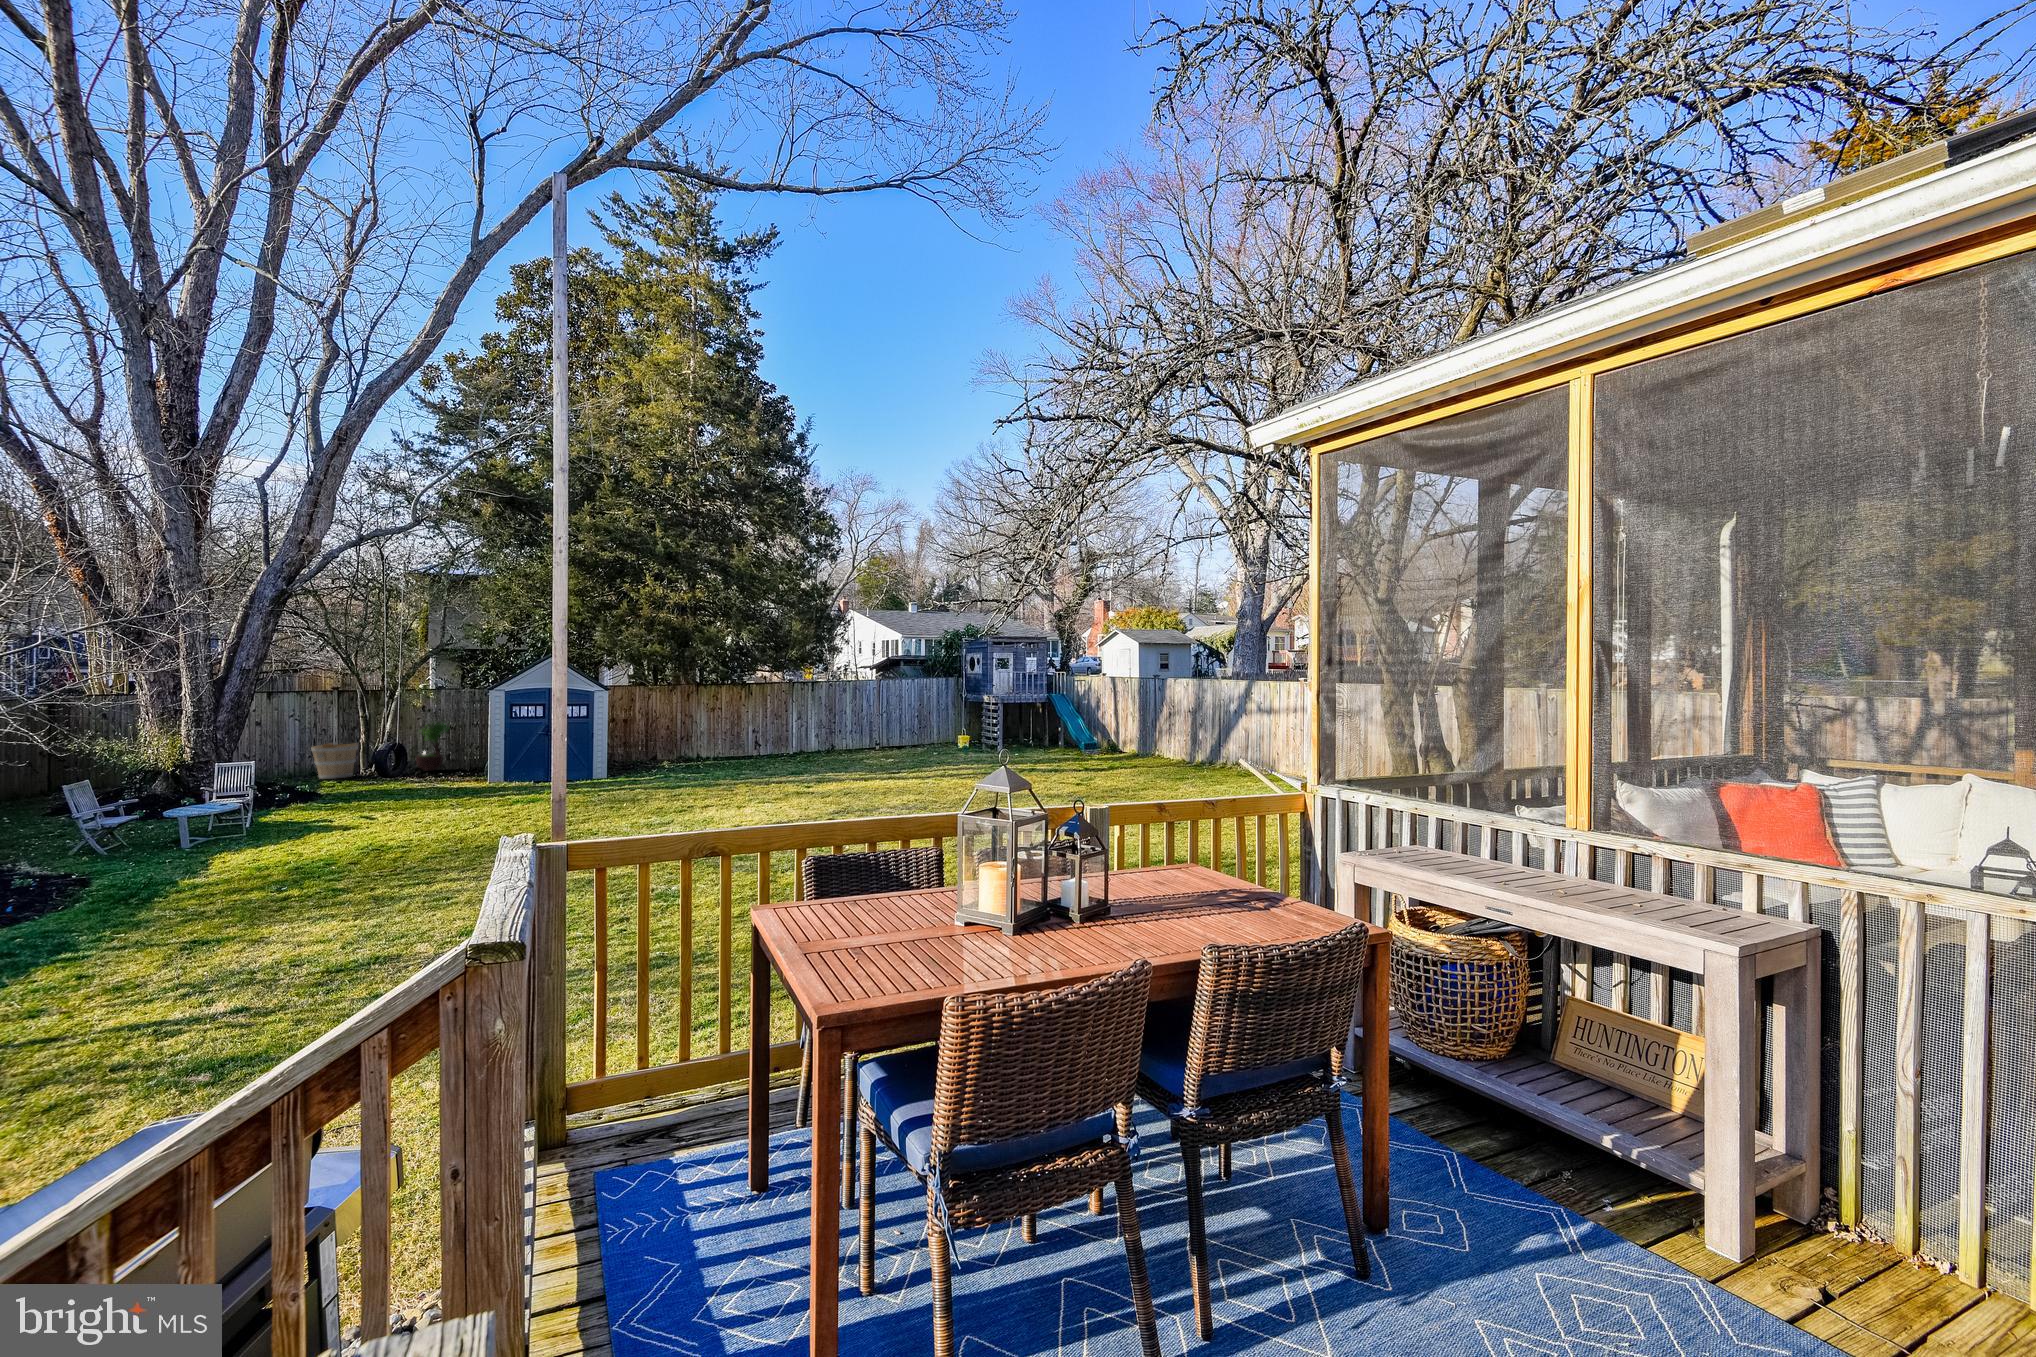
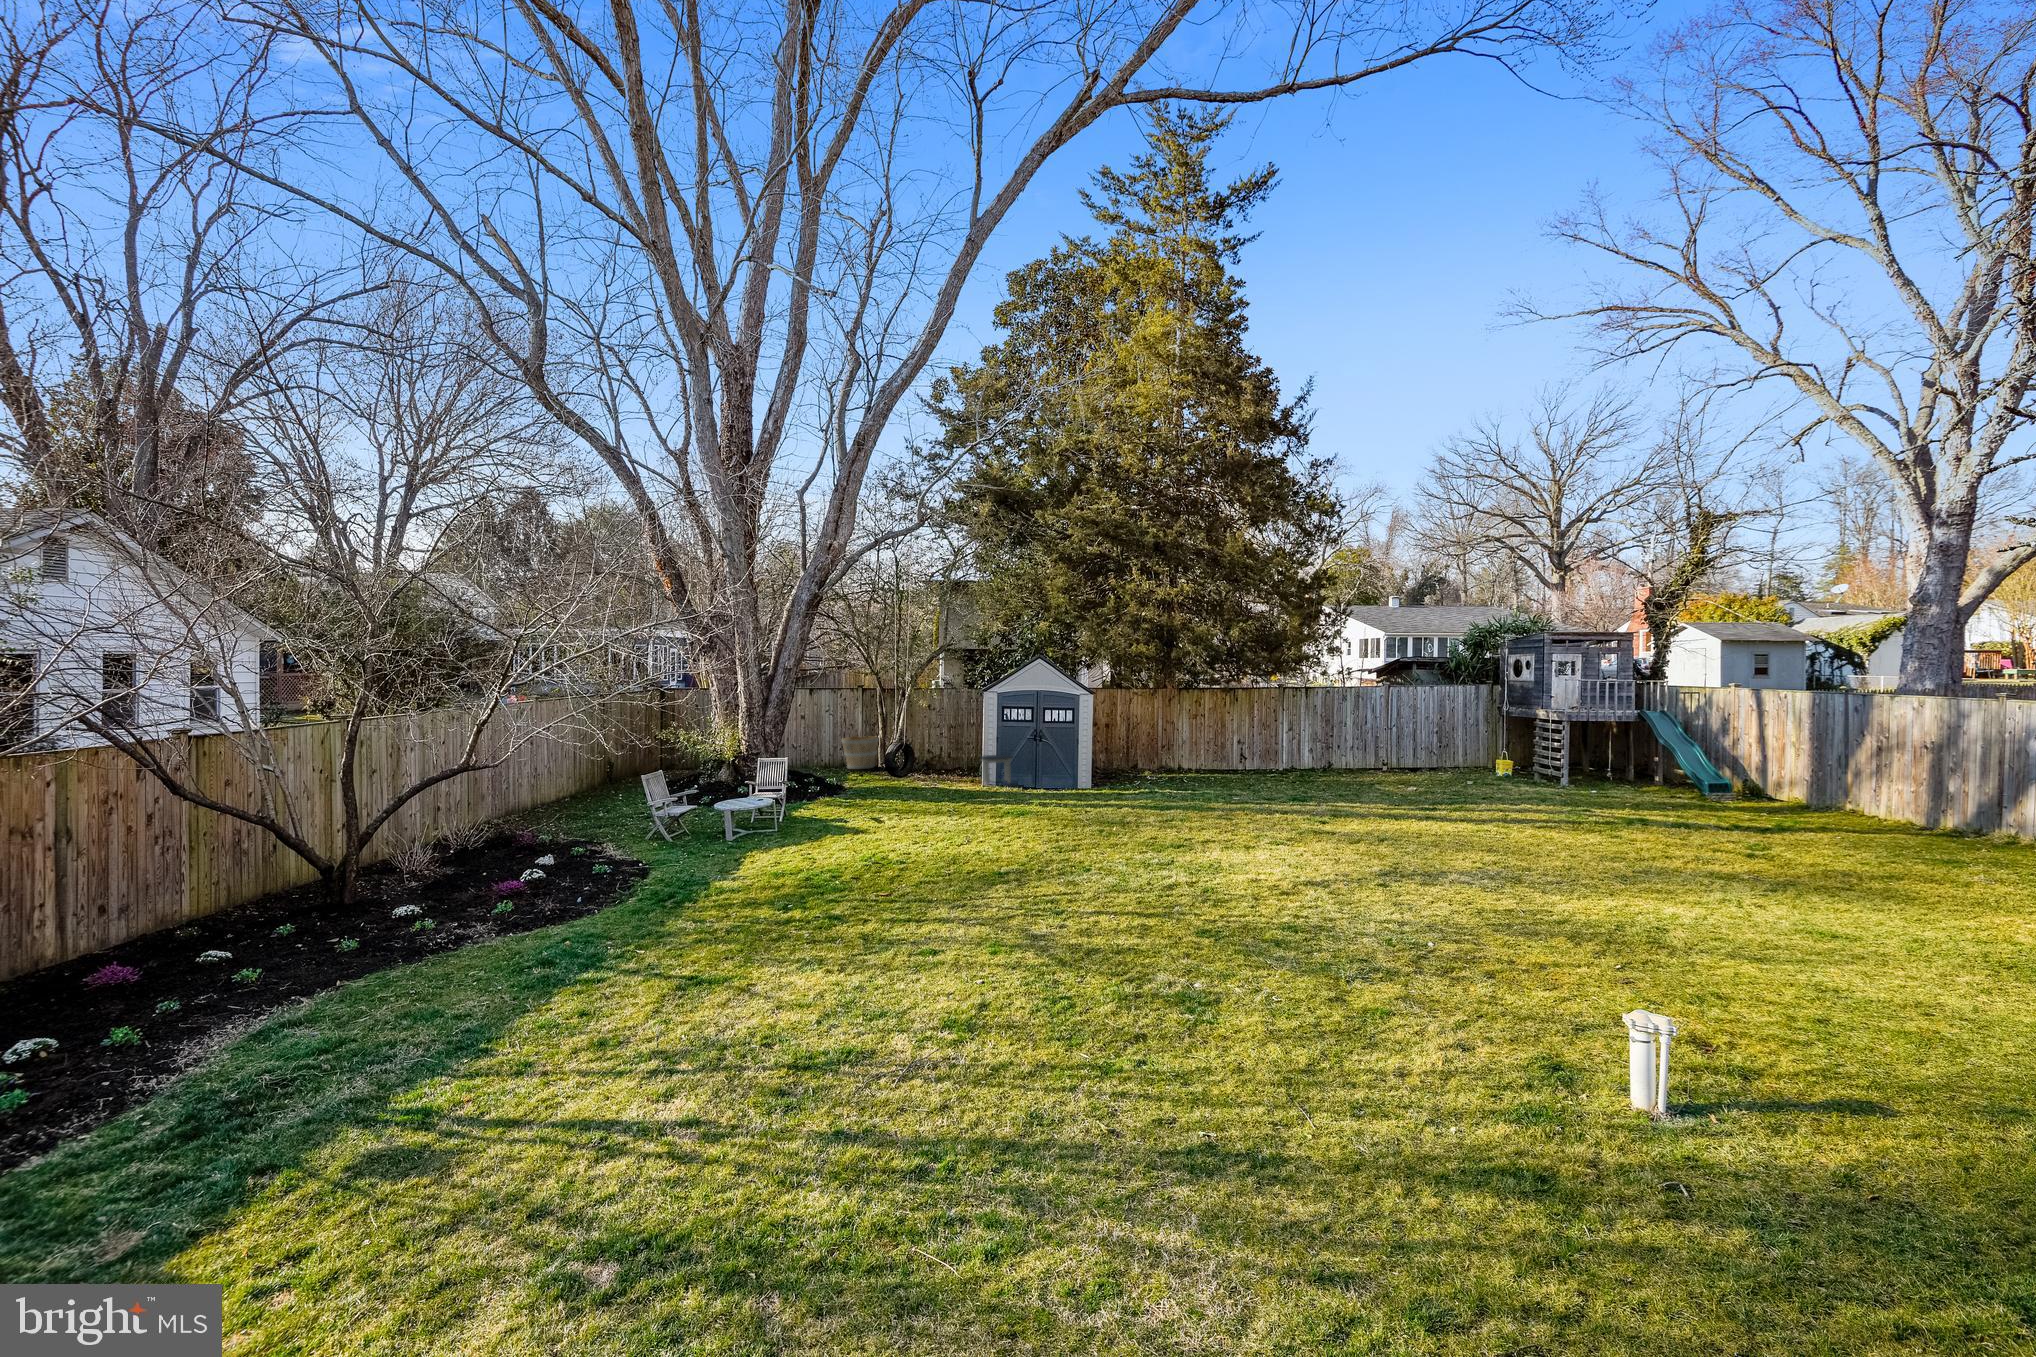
potted tree: present [416,722,447,771] -> none [926,712,956,765]
round table: none [480,756,517,785] -> present [980,755,1013,784]

